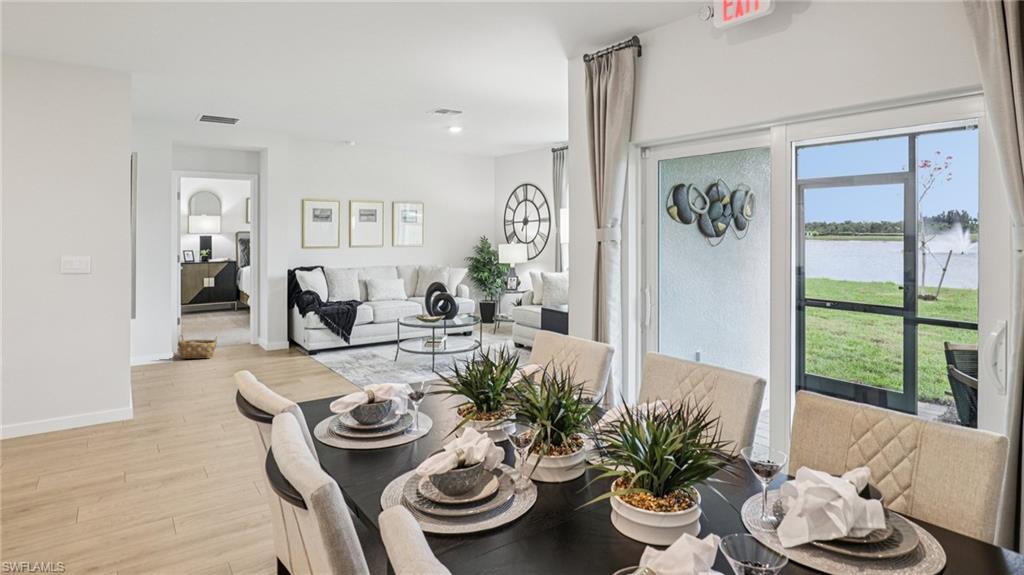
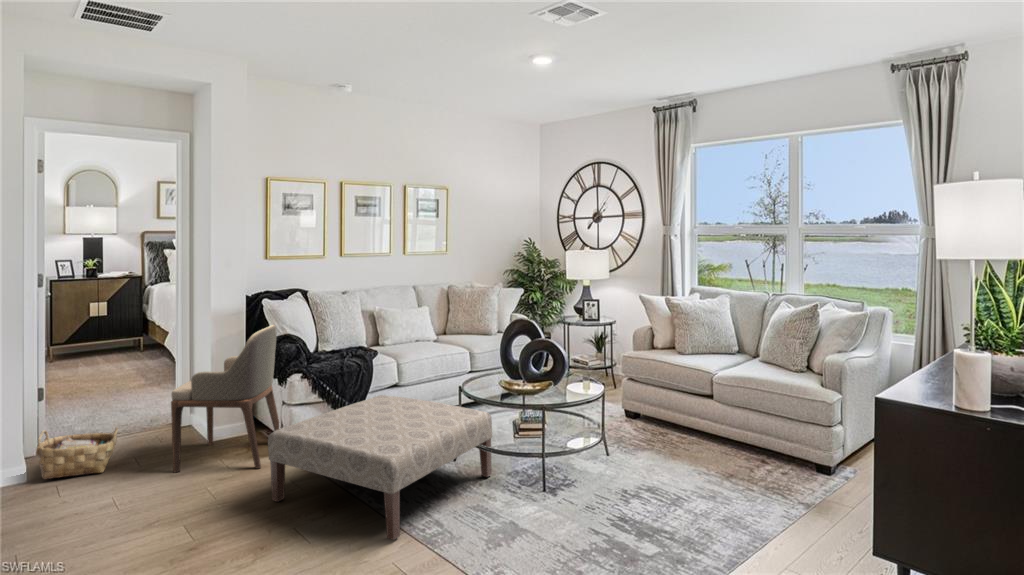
armchair: none [244,283,305,360] -> present [171,325,281,473]
ottoman: none [288,324,408,381] -> present [268,395,492,540]

